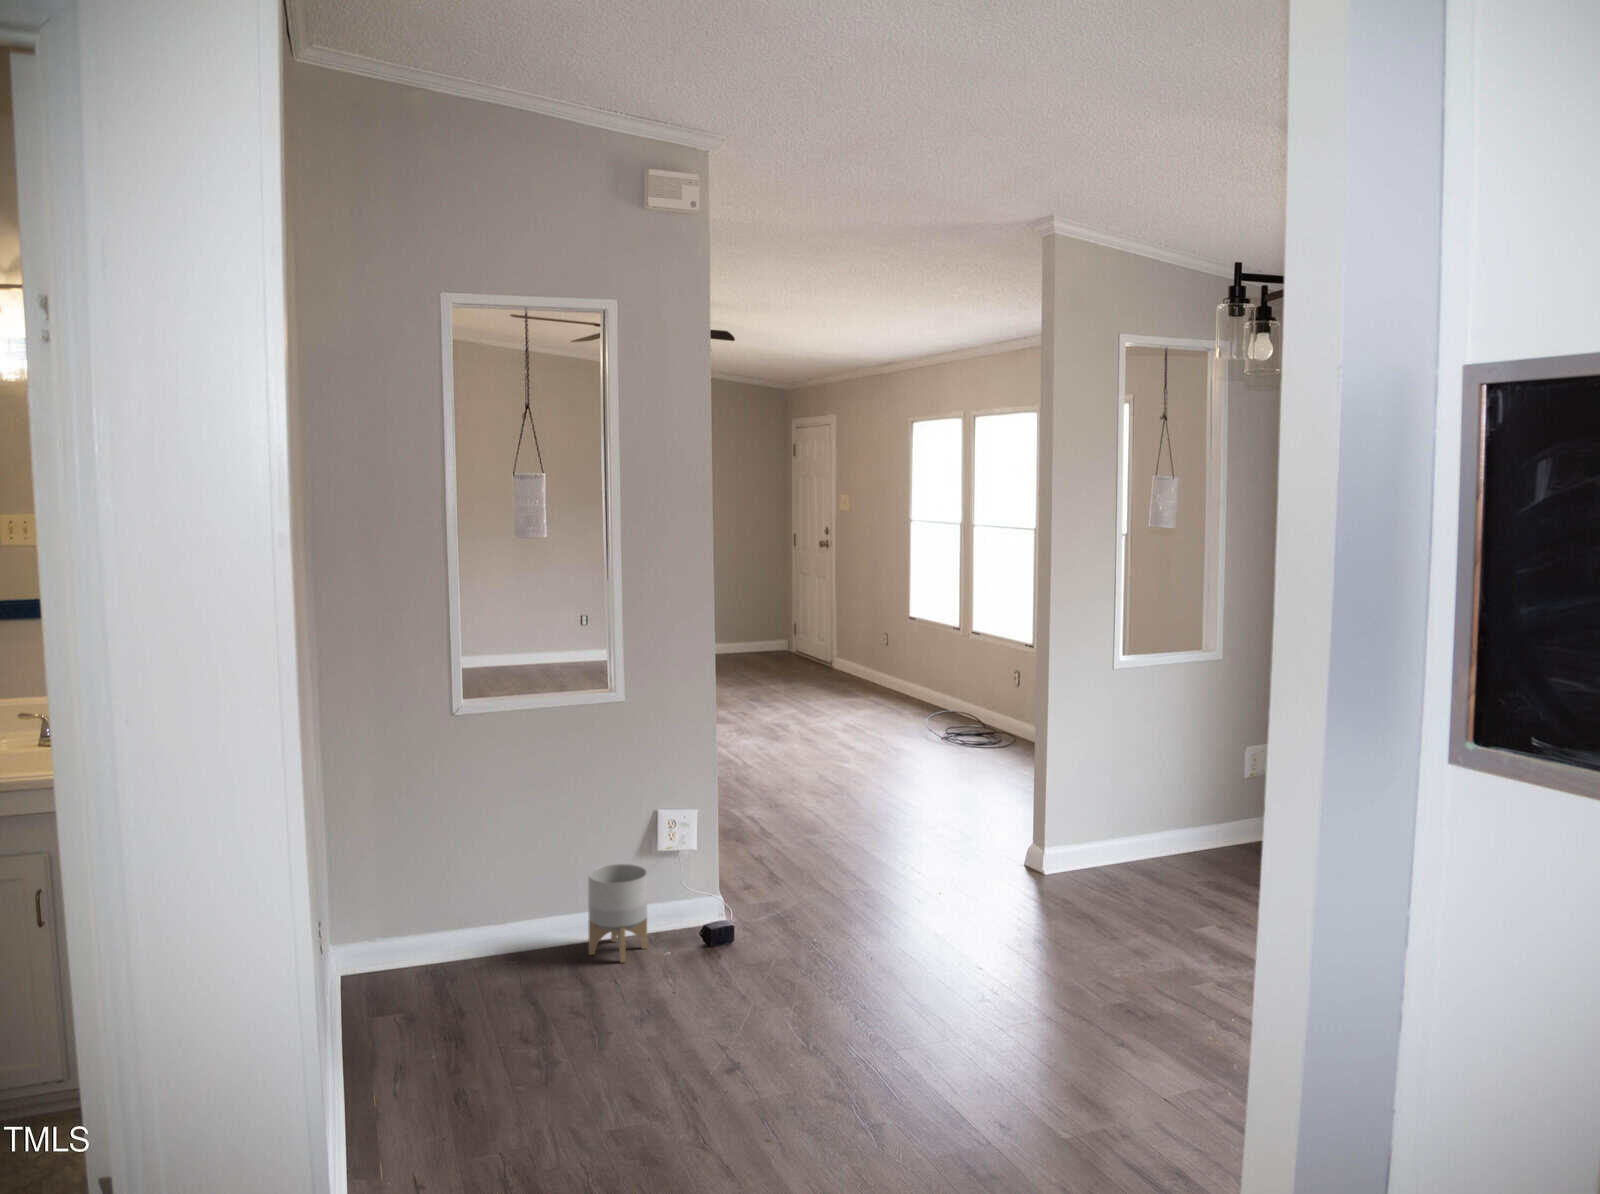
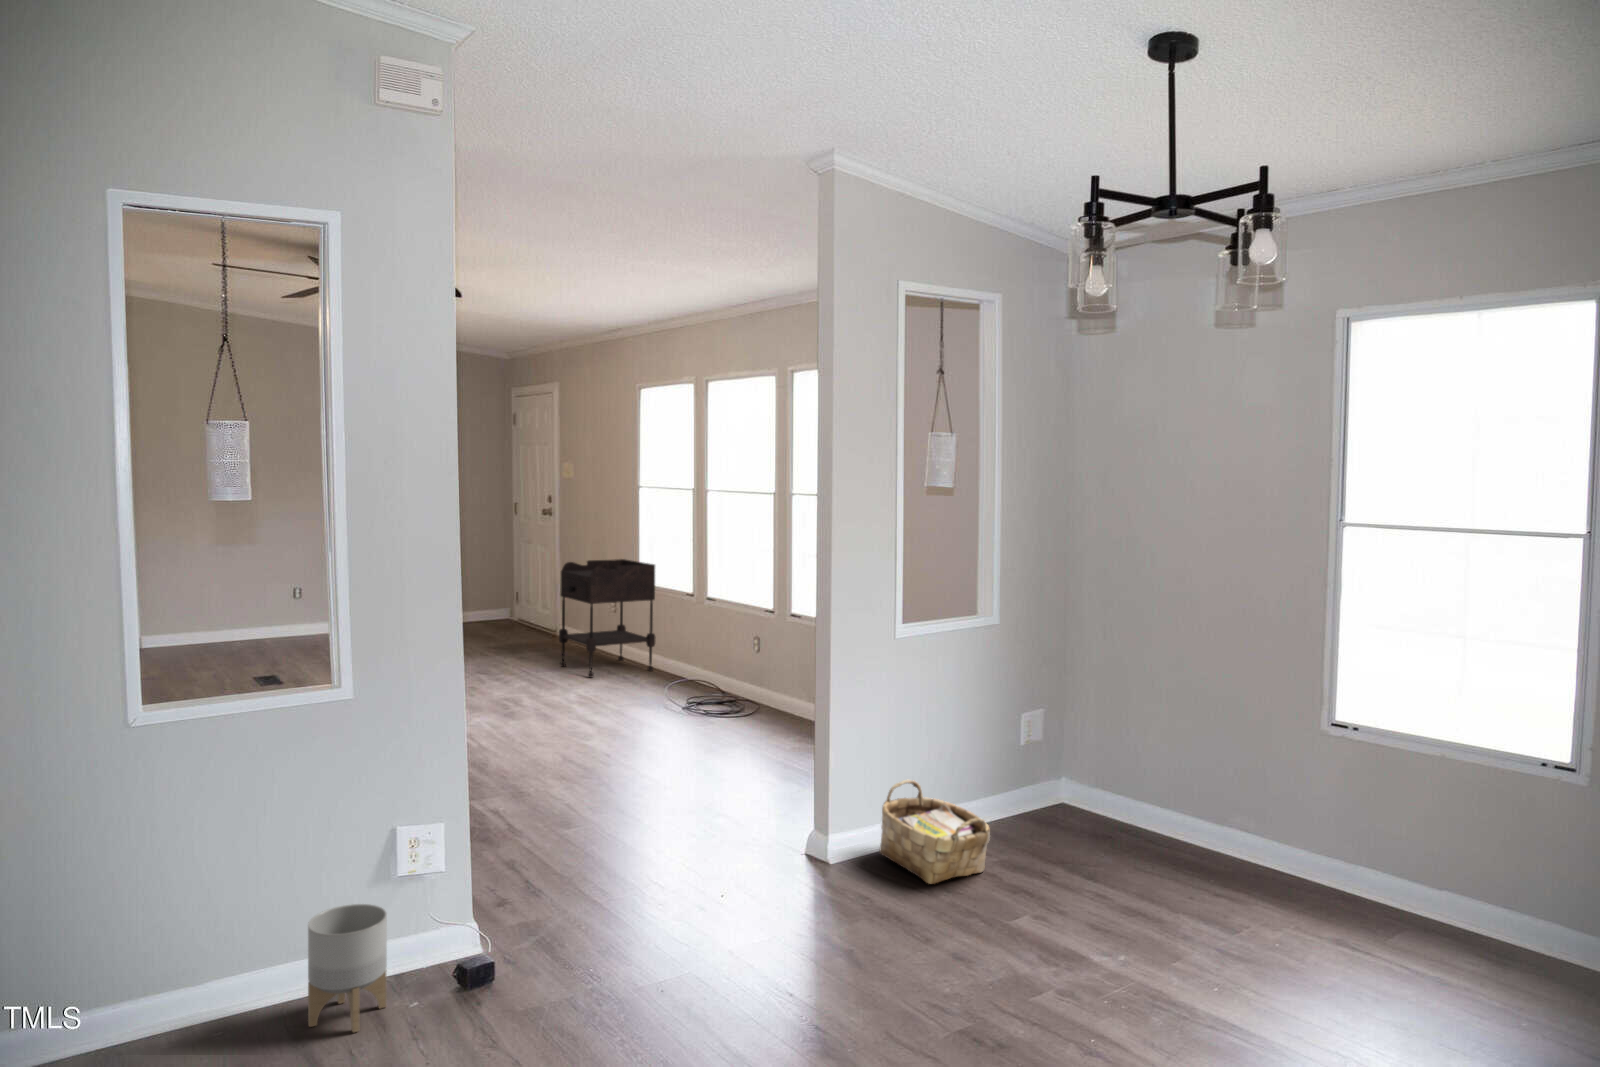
side table: none [830,592,922,705] -> present [559,559,656,678]
woven basket: none [1097,806,1207,905] -> present [880,780,990,884]

